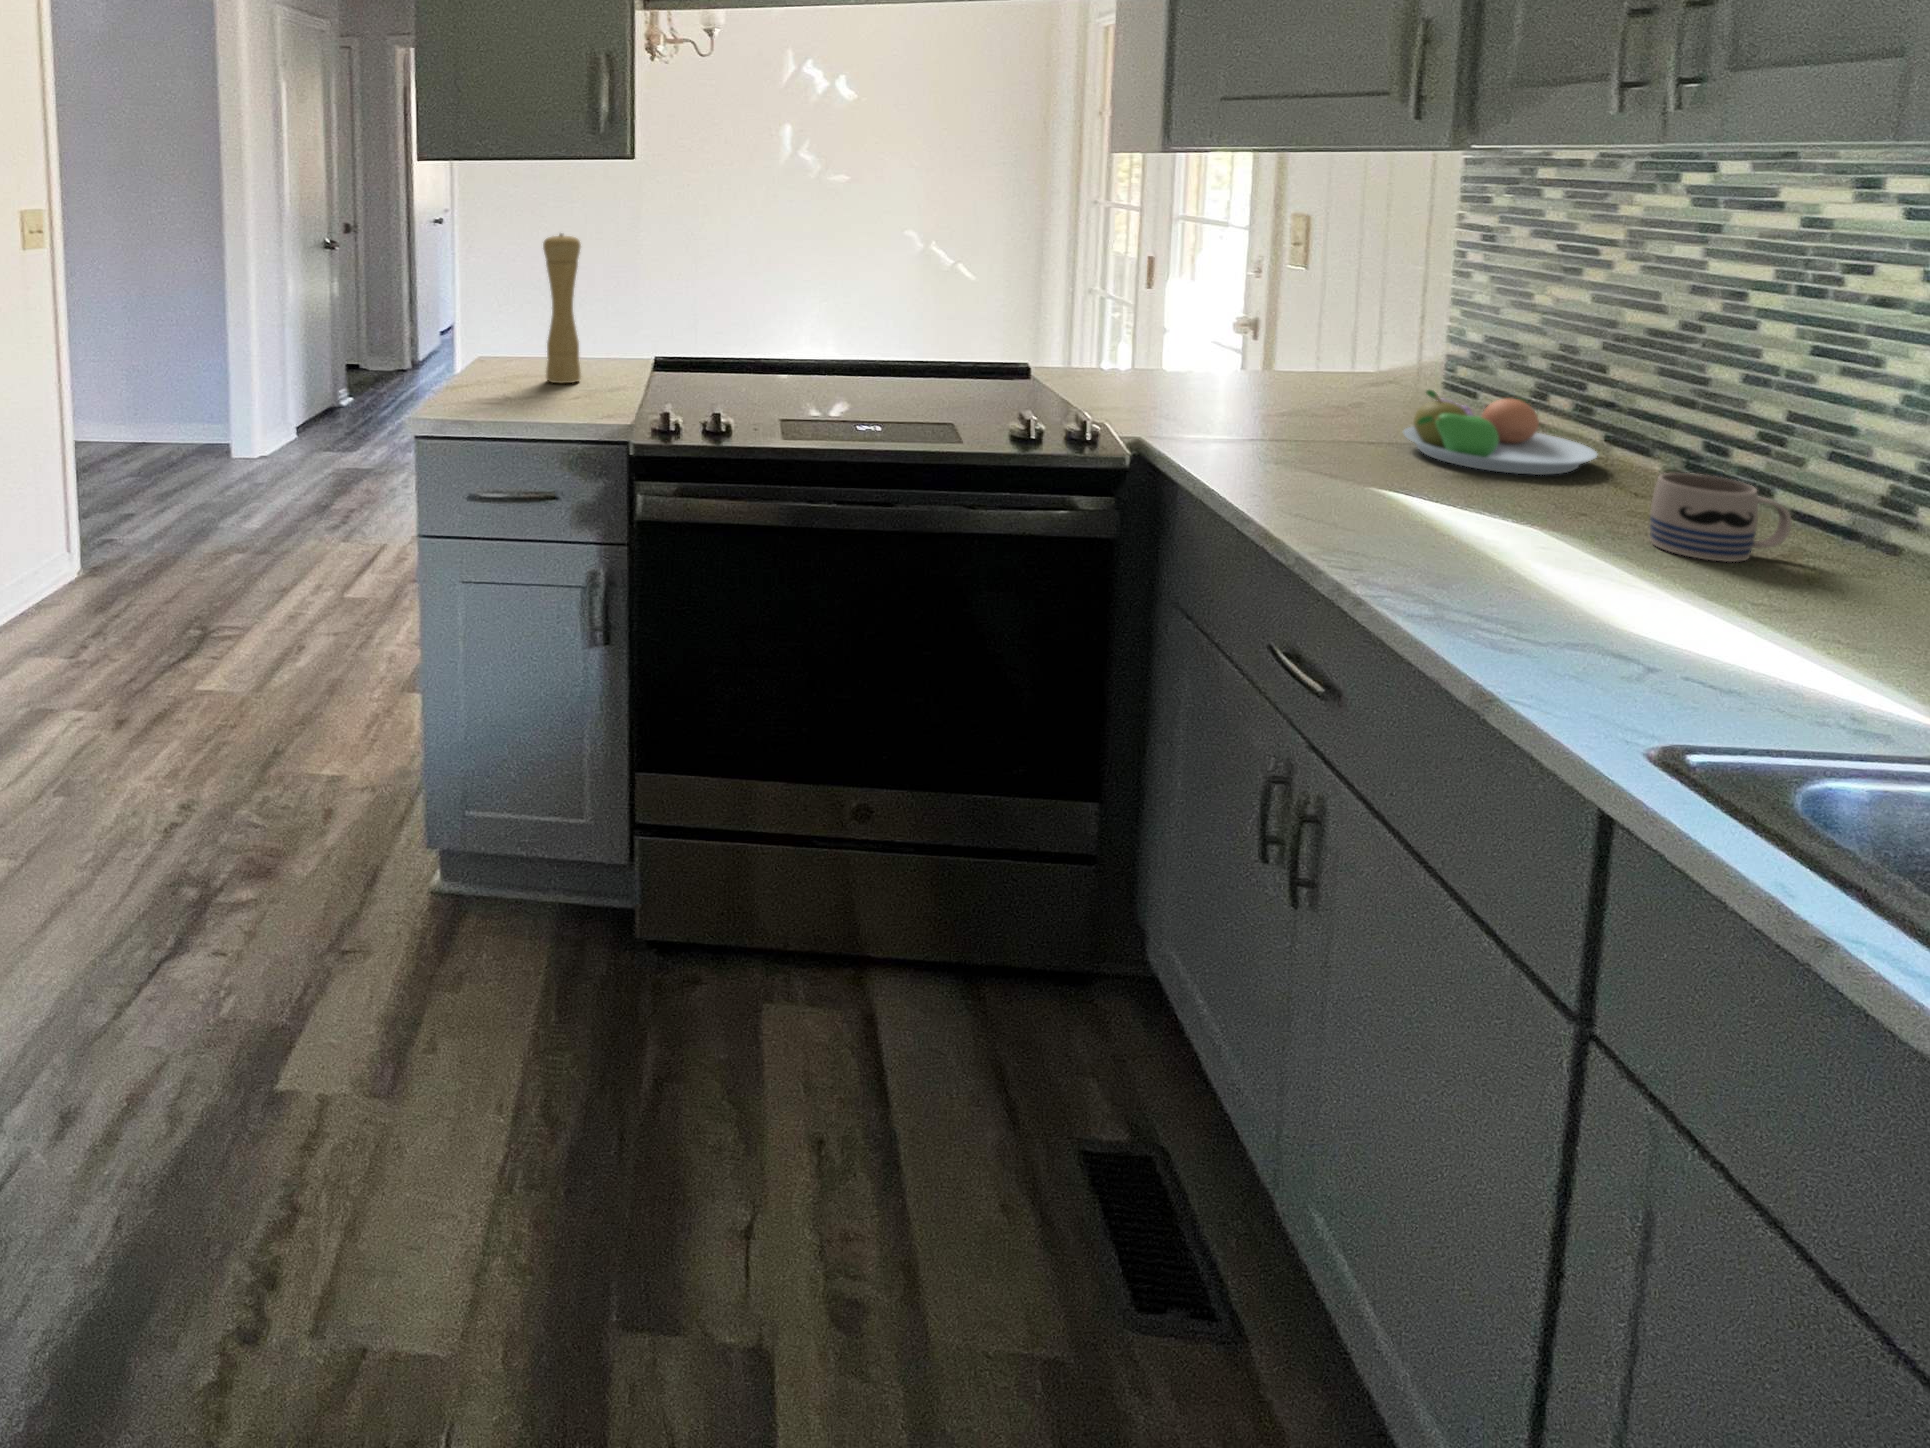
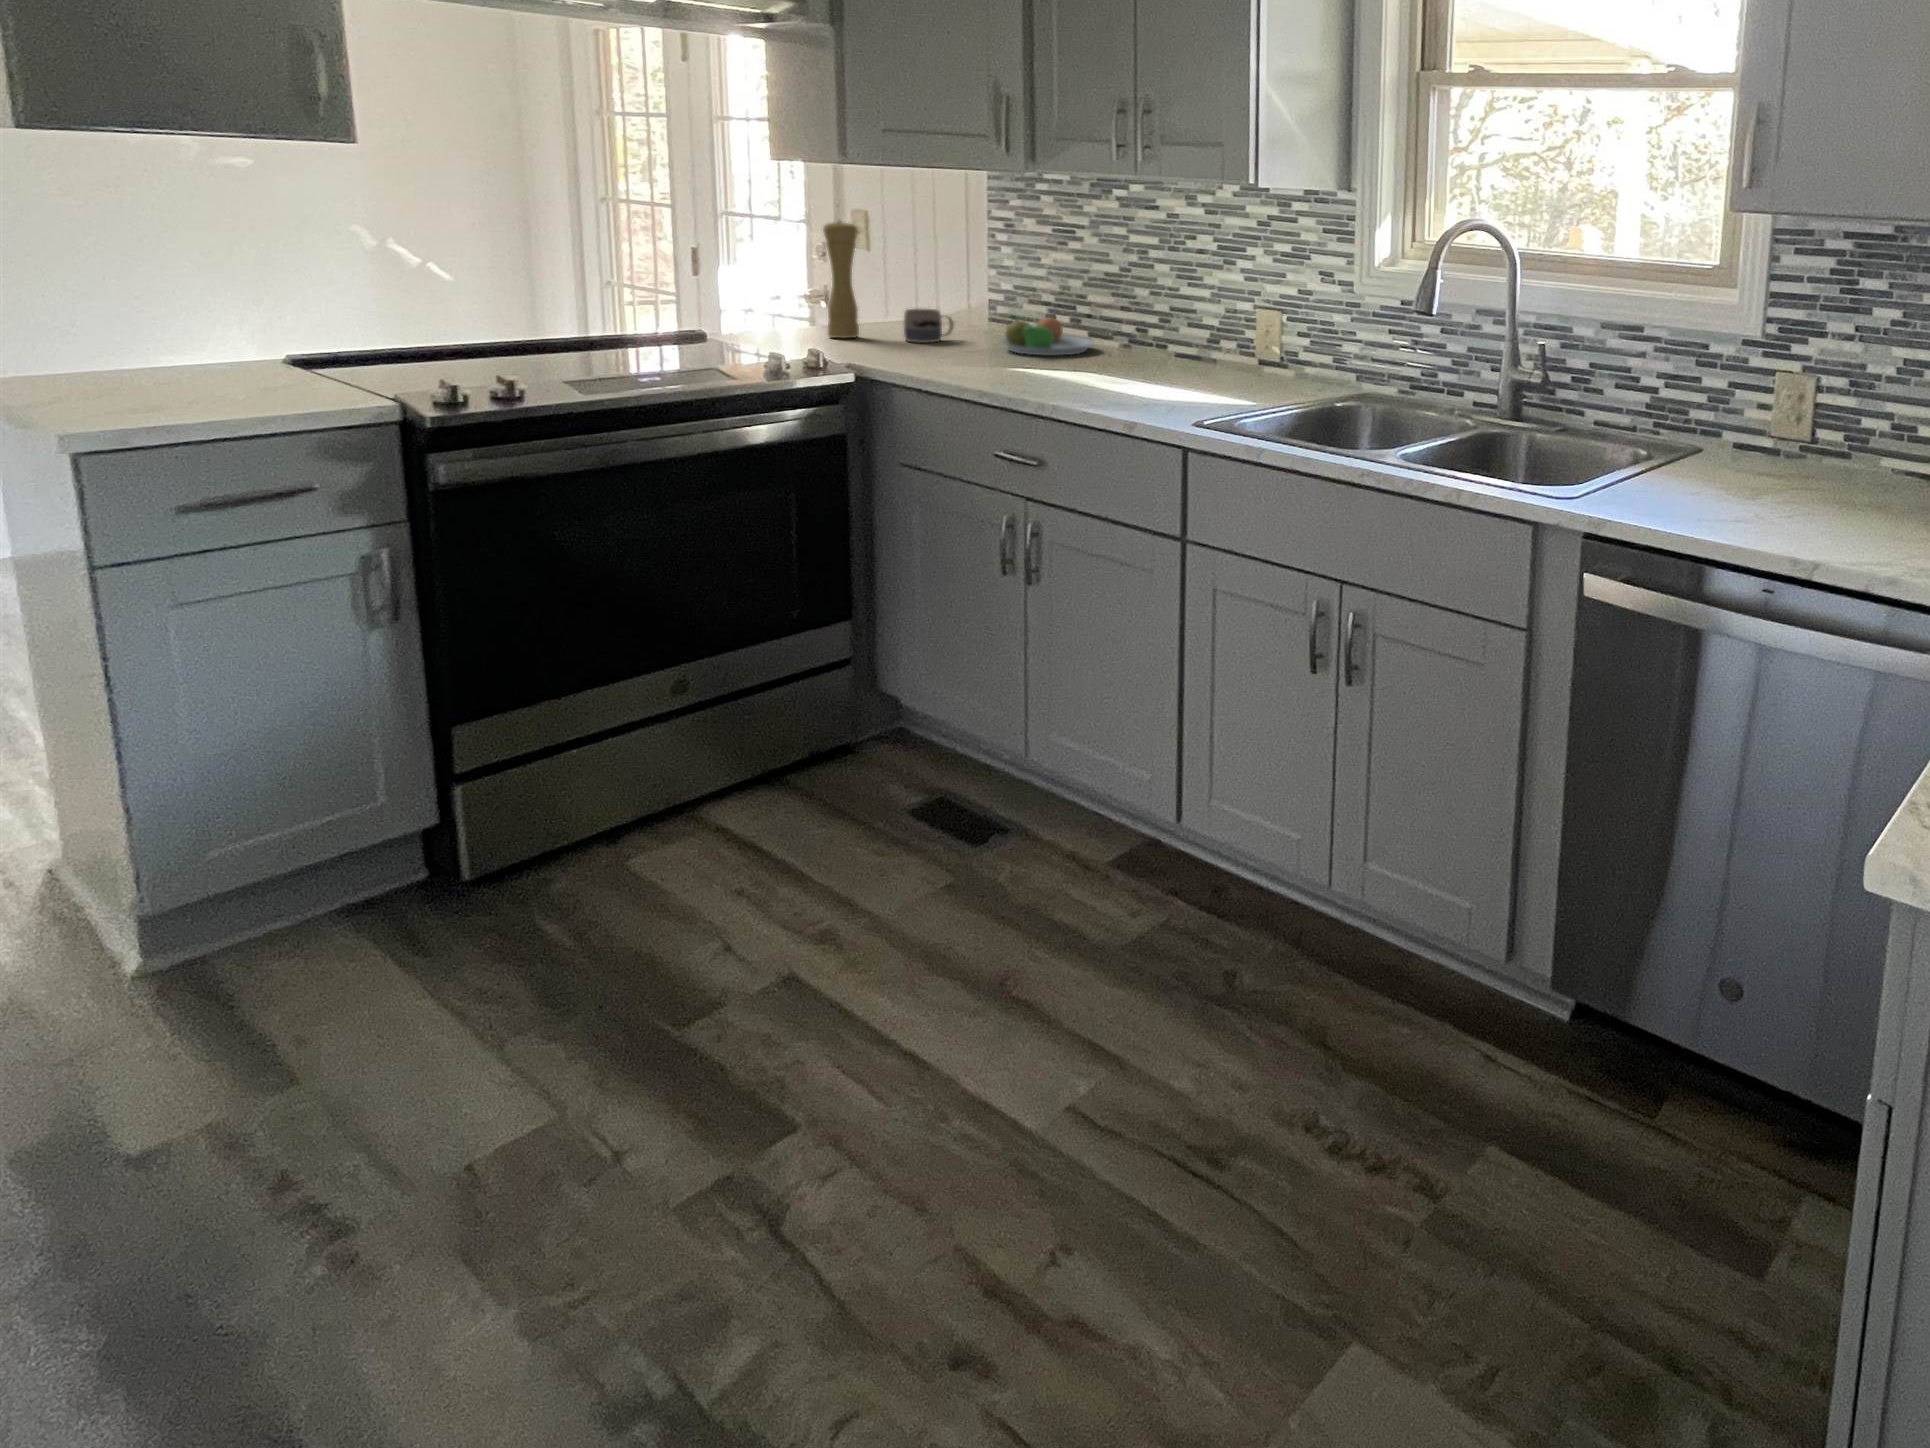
pepper mill: present [543,234,581,383] -> present [823,221,859,338]
mug: present [1650,473,1792,562] -> present [903,309,954,343]

